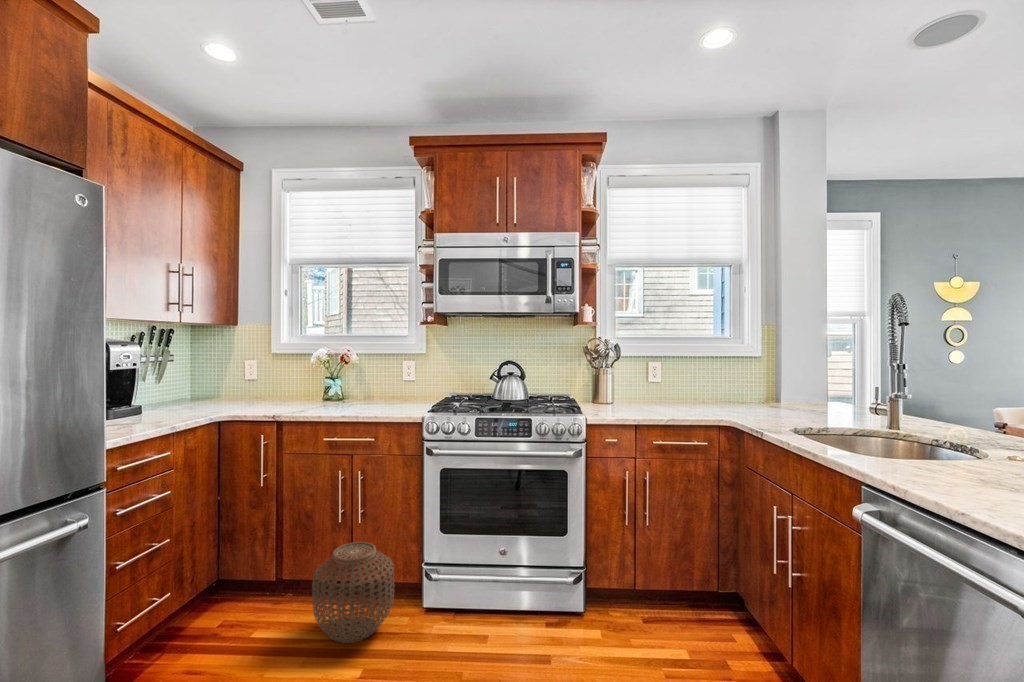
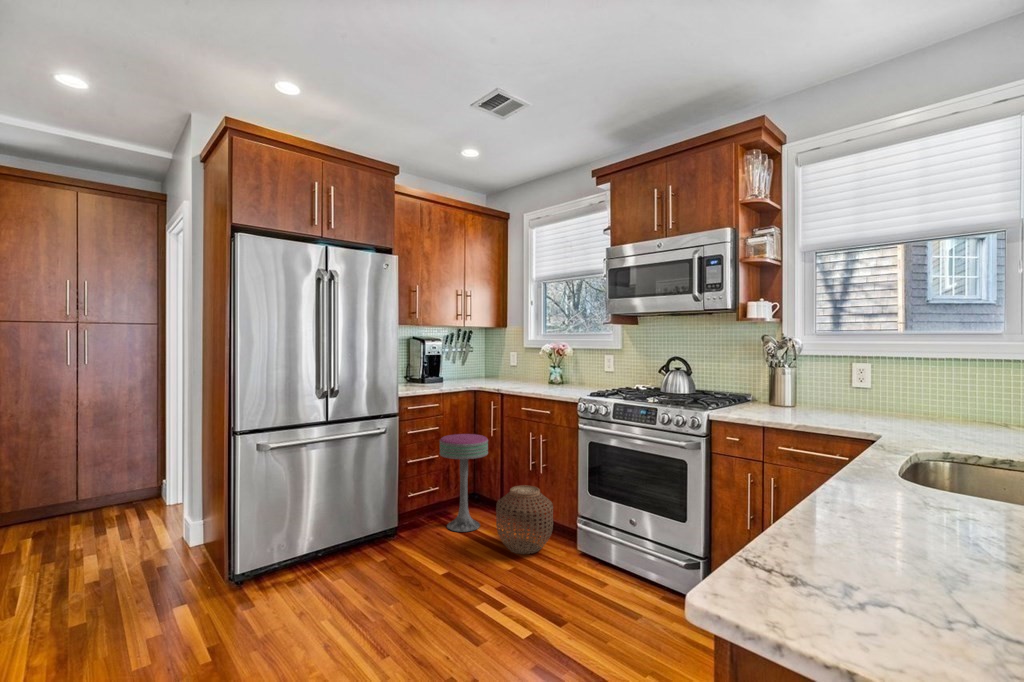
bar stool: none [185,486,271,647] -> present [440,434,488,532]

